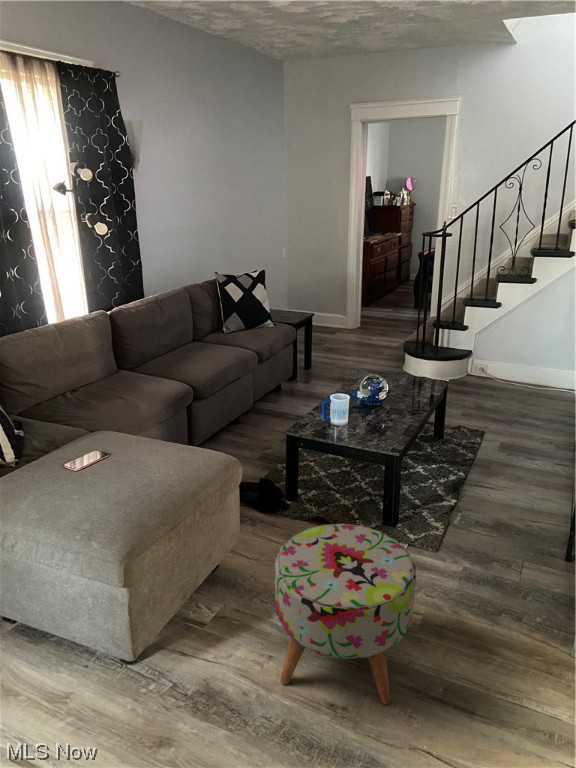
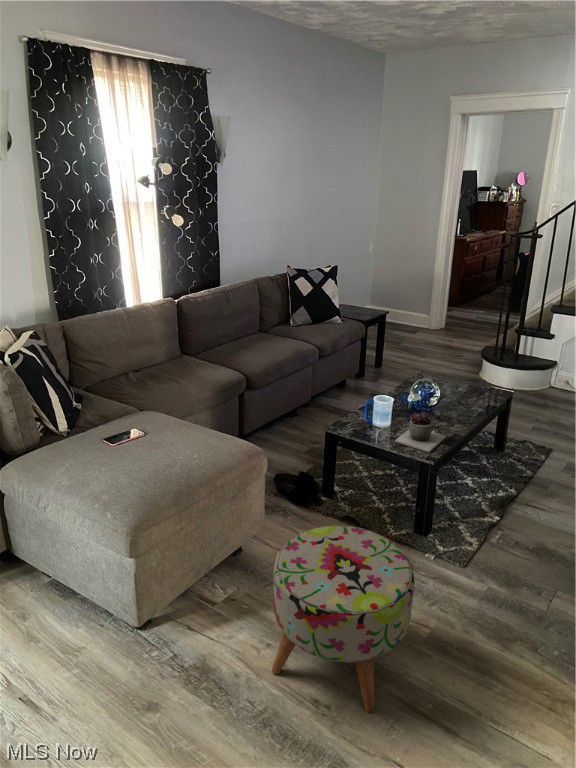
succulent plant: none [357,406,403,445] -> present [395,412,446,452]

